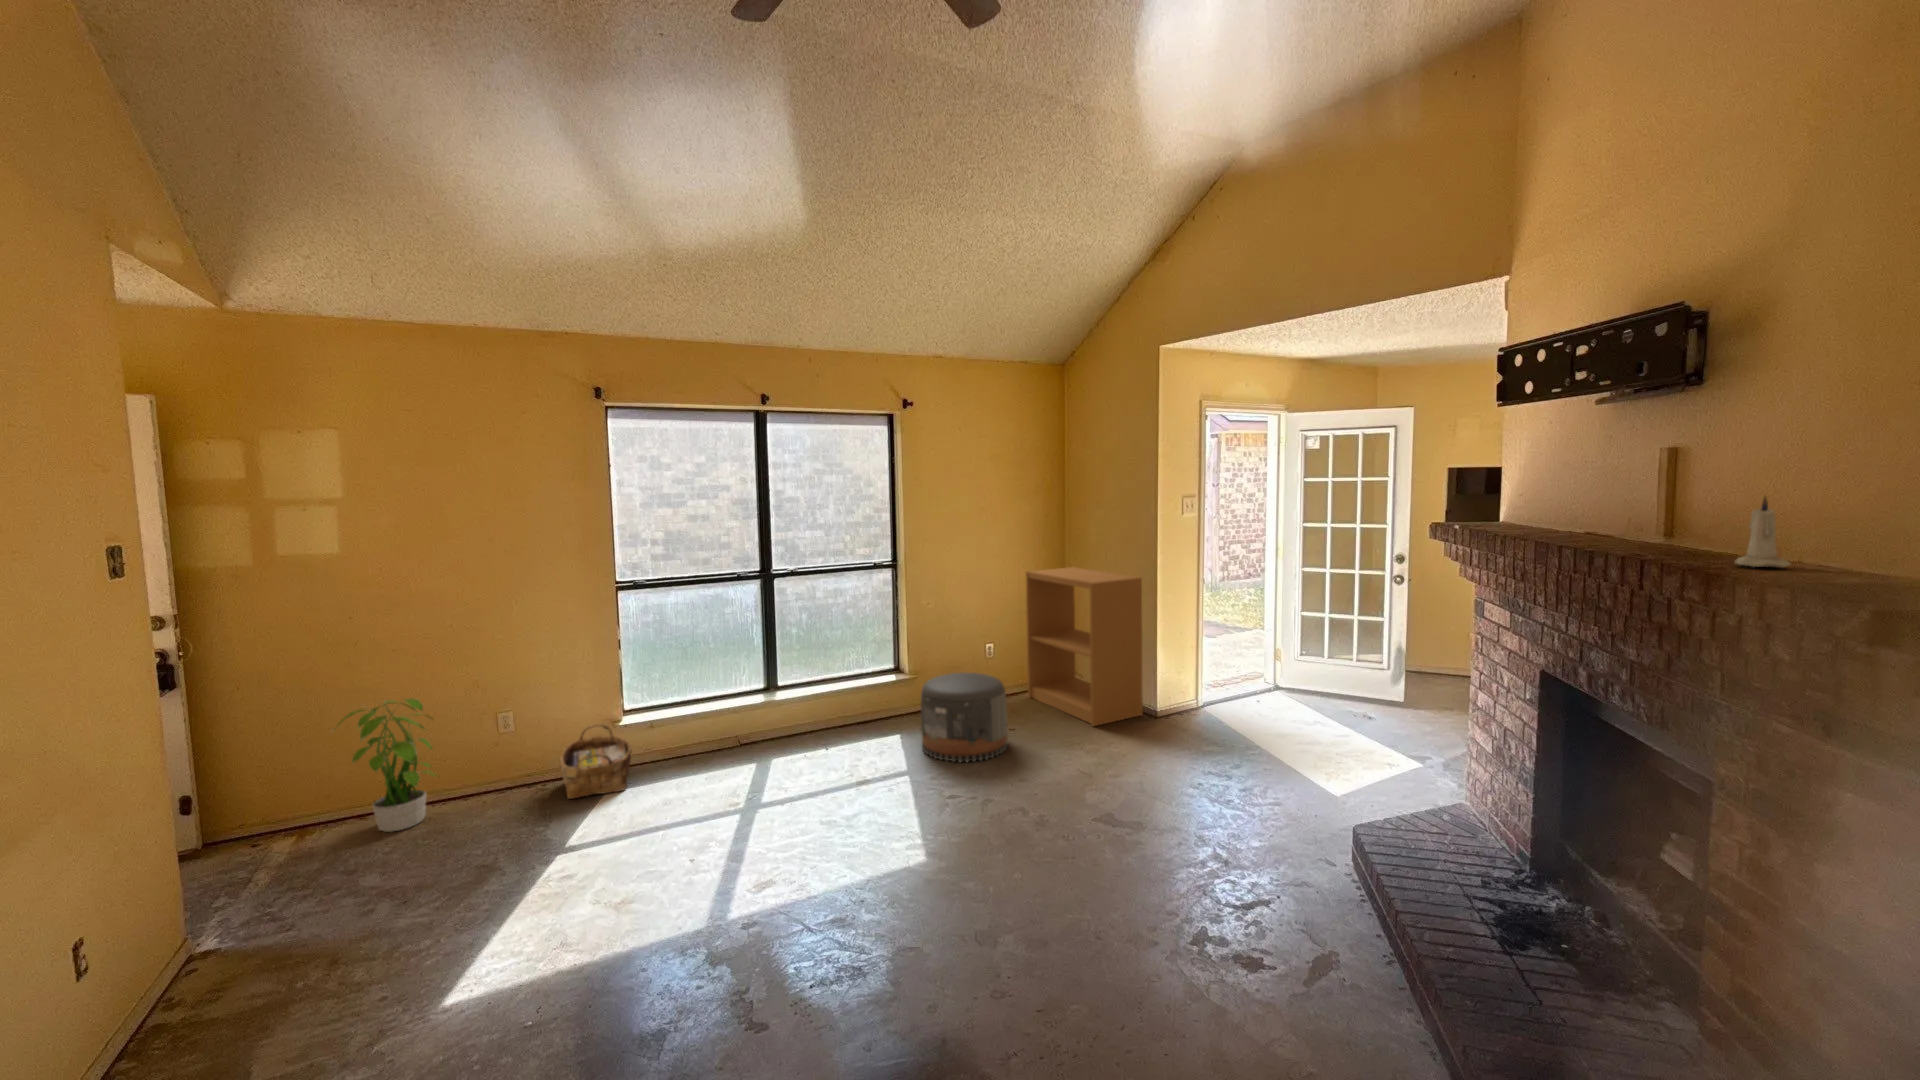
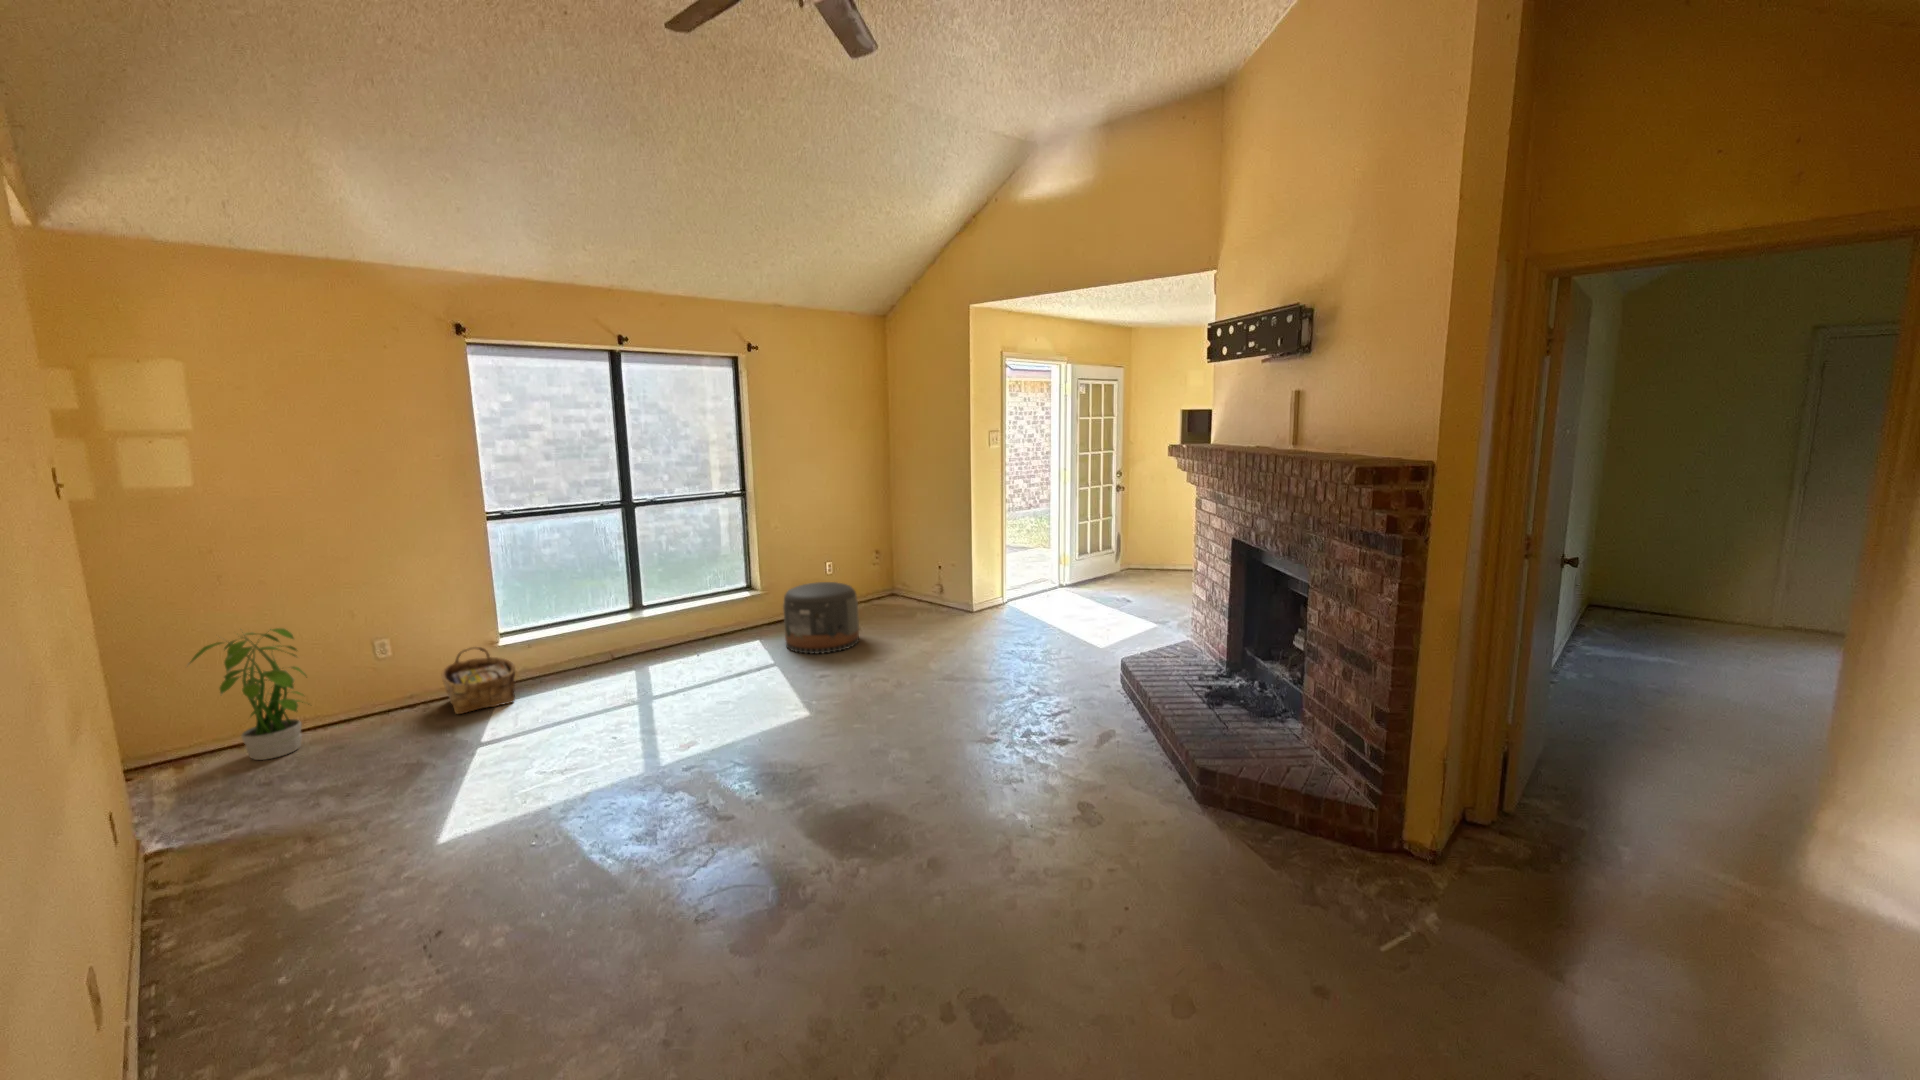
candle: present [1735,496,1790,567] -> none [1320,415,1344,455]
bookshelf: present [1026,567,1143,726] -> none [861,494,962,621]

